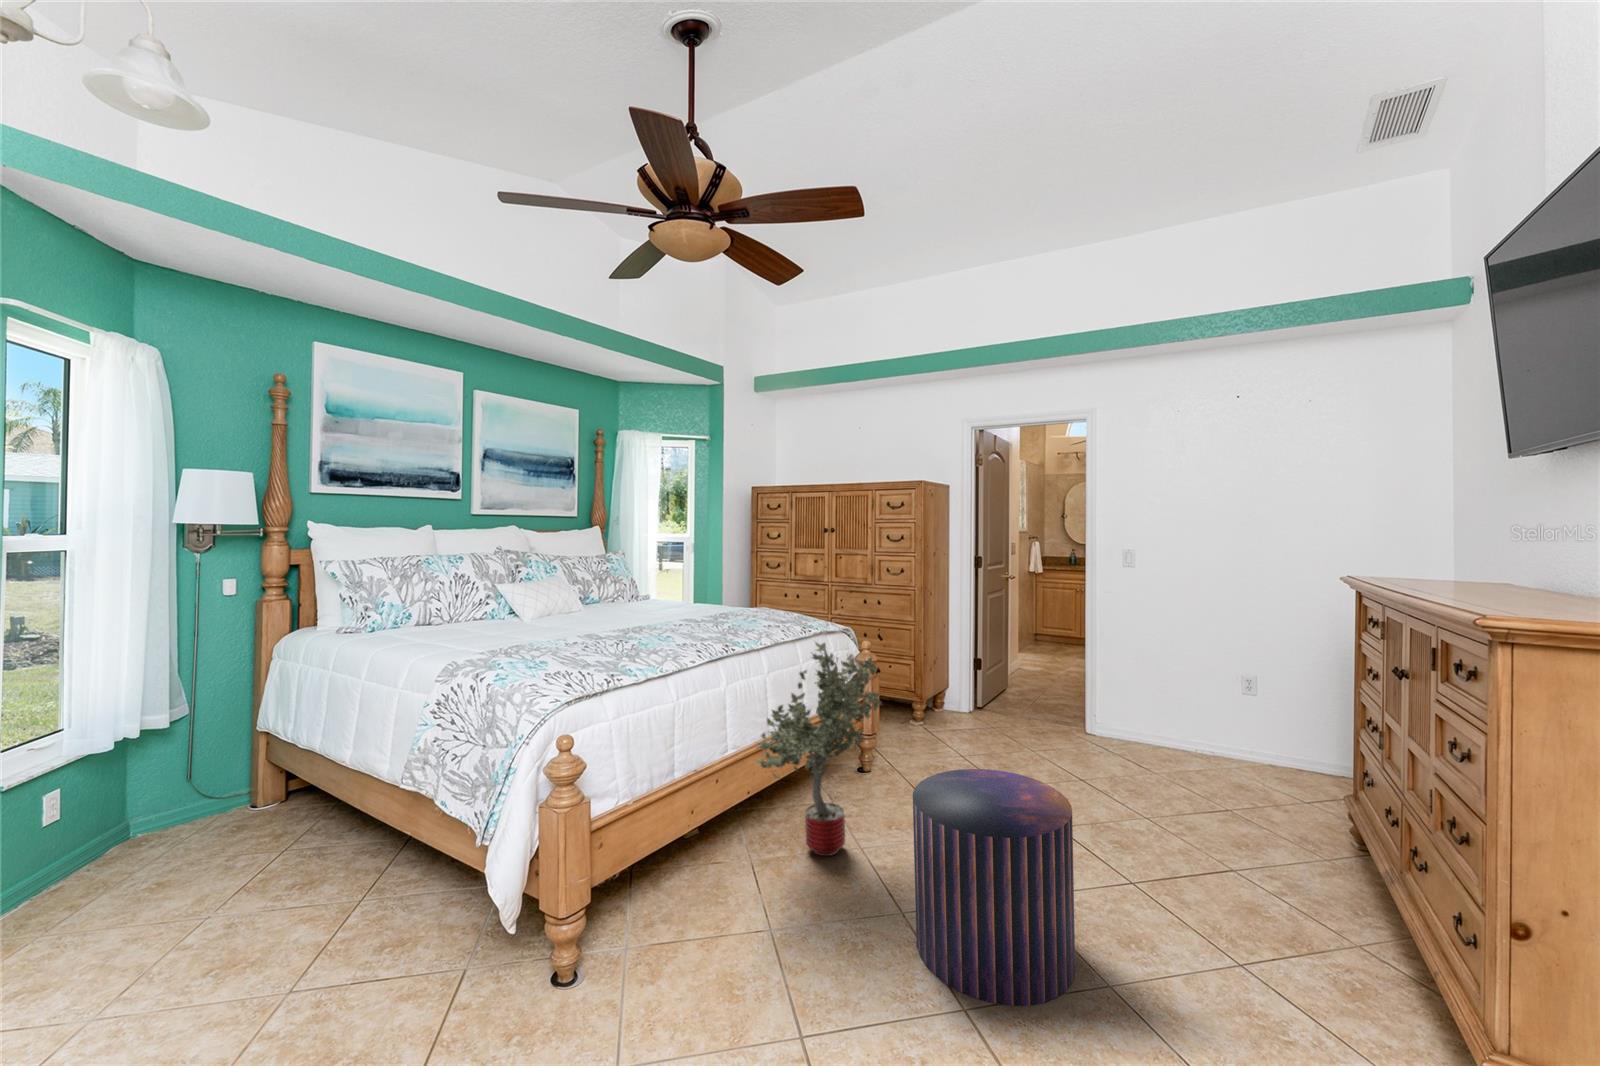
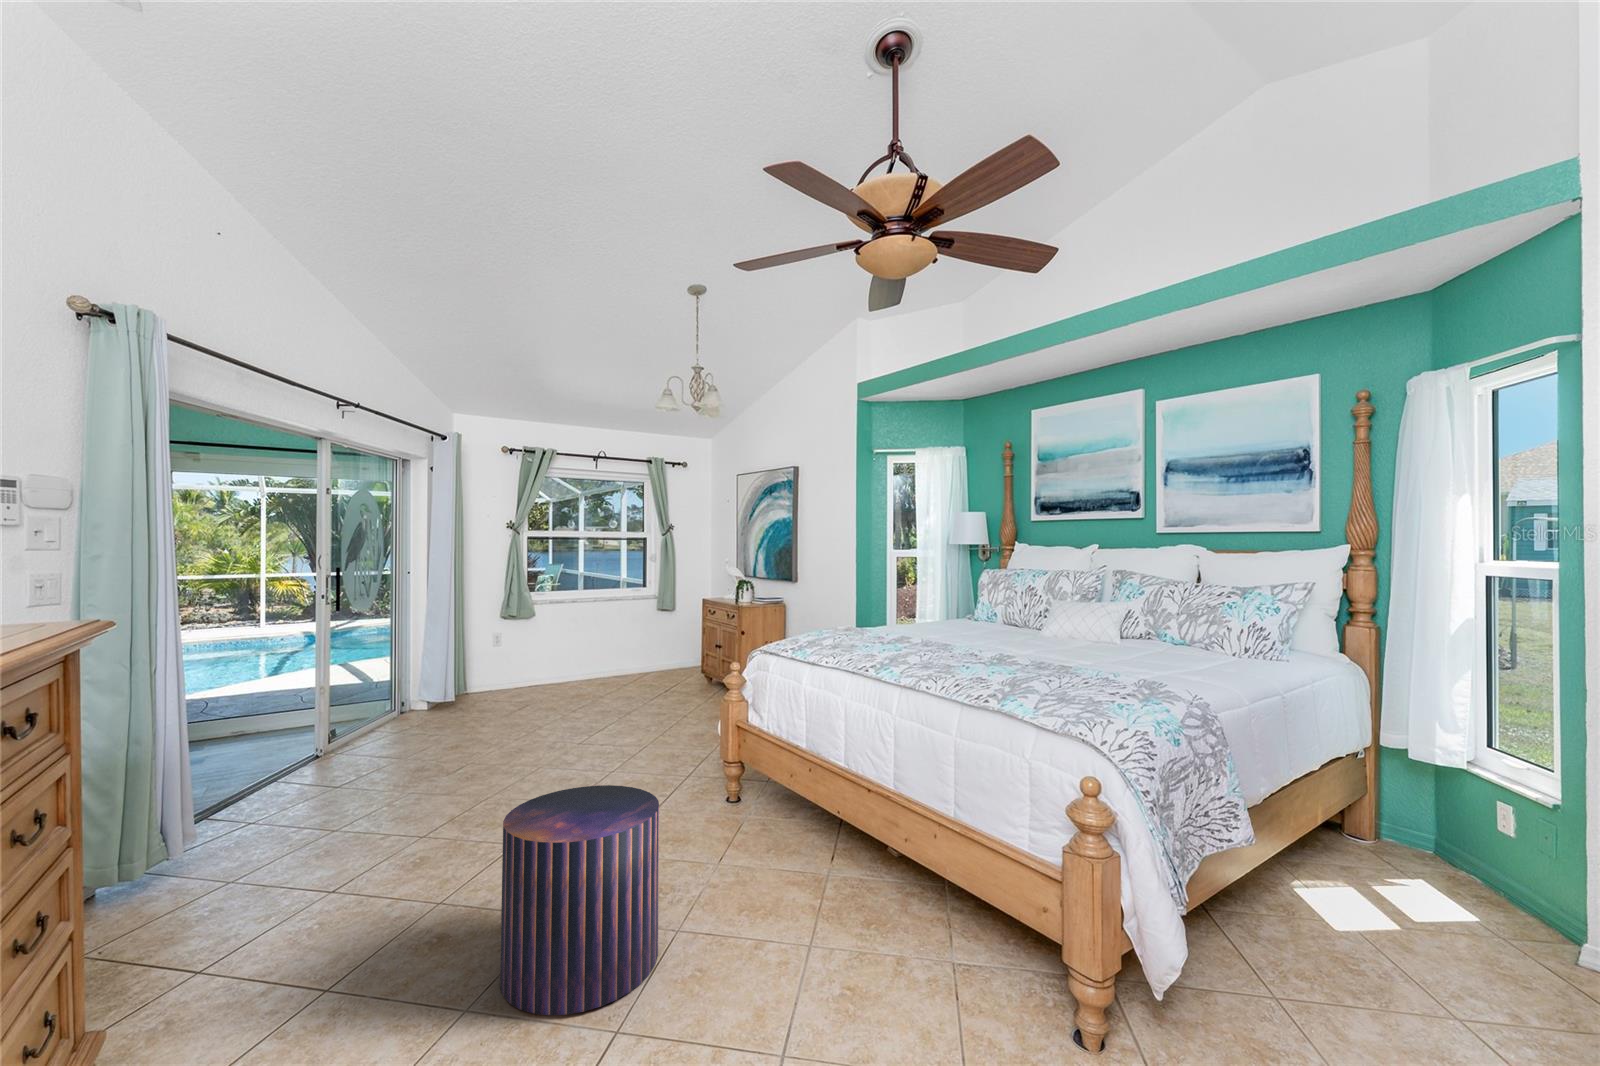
potted tree: present [756,643,882,856] -> none [775,683,902,927]

